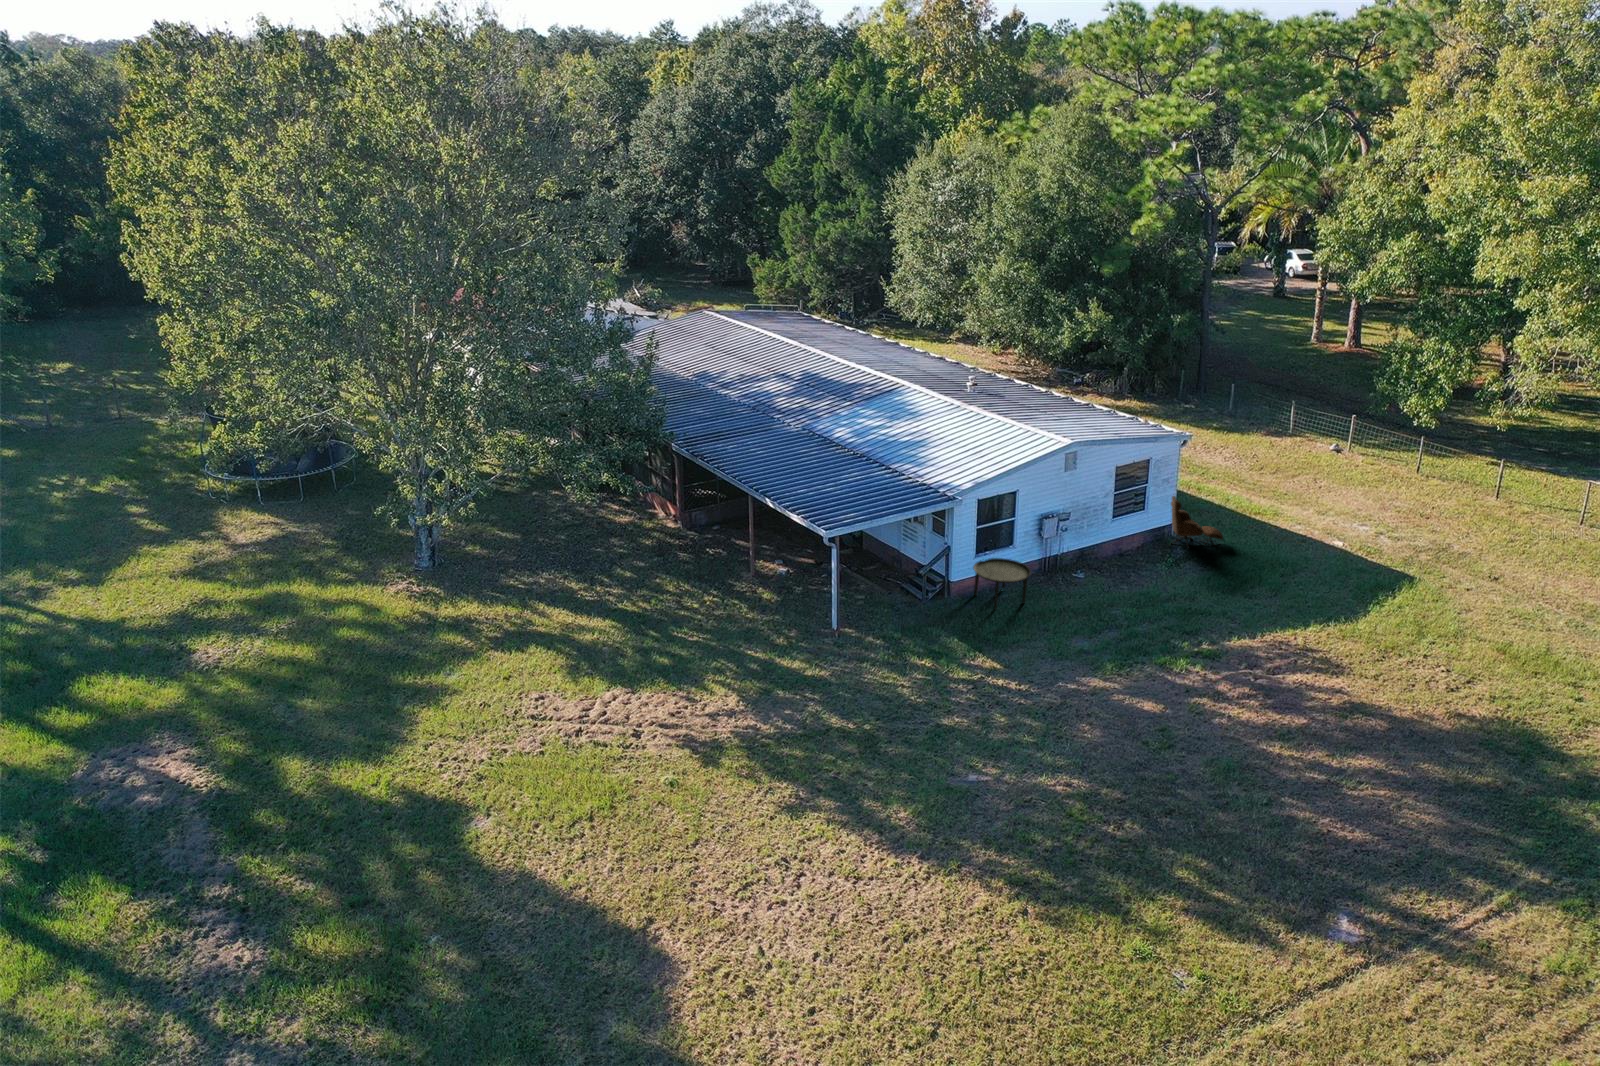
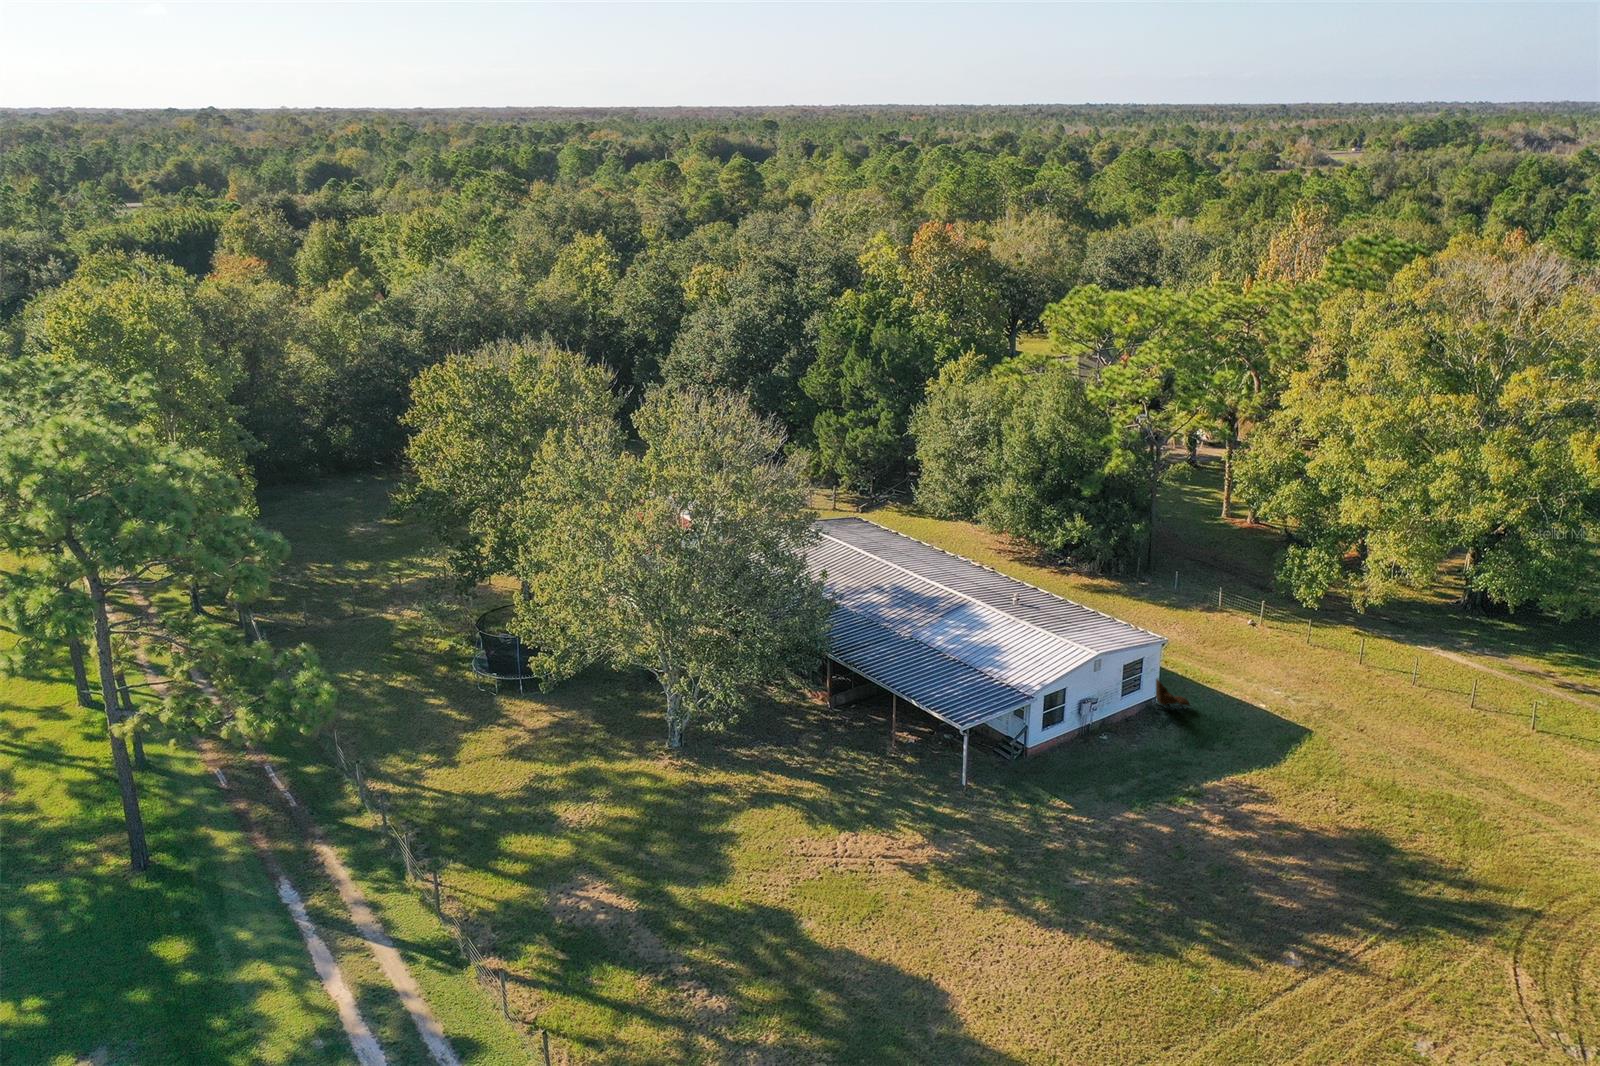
round table: present [973,558,1031,609] -> none [1042,730,1079,766]

